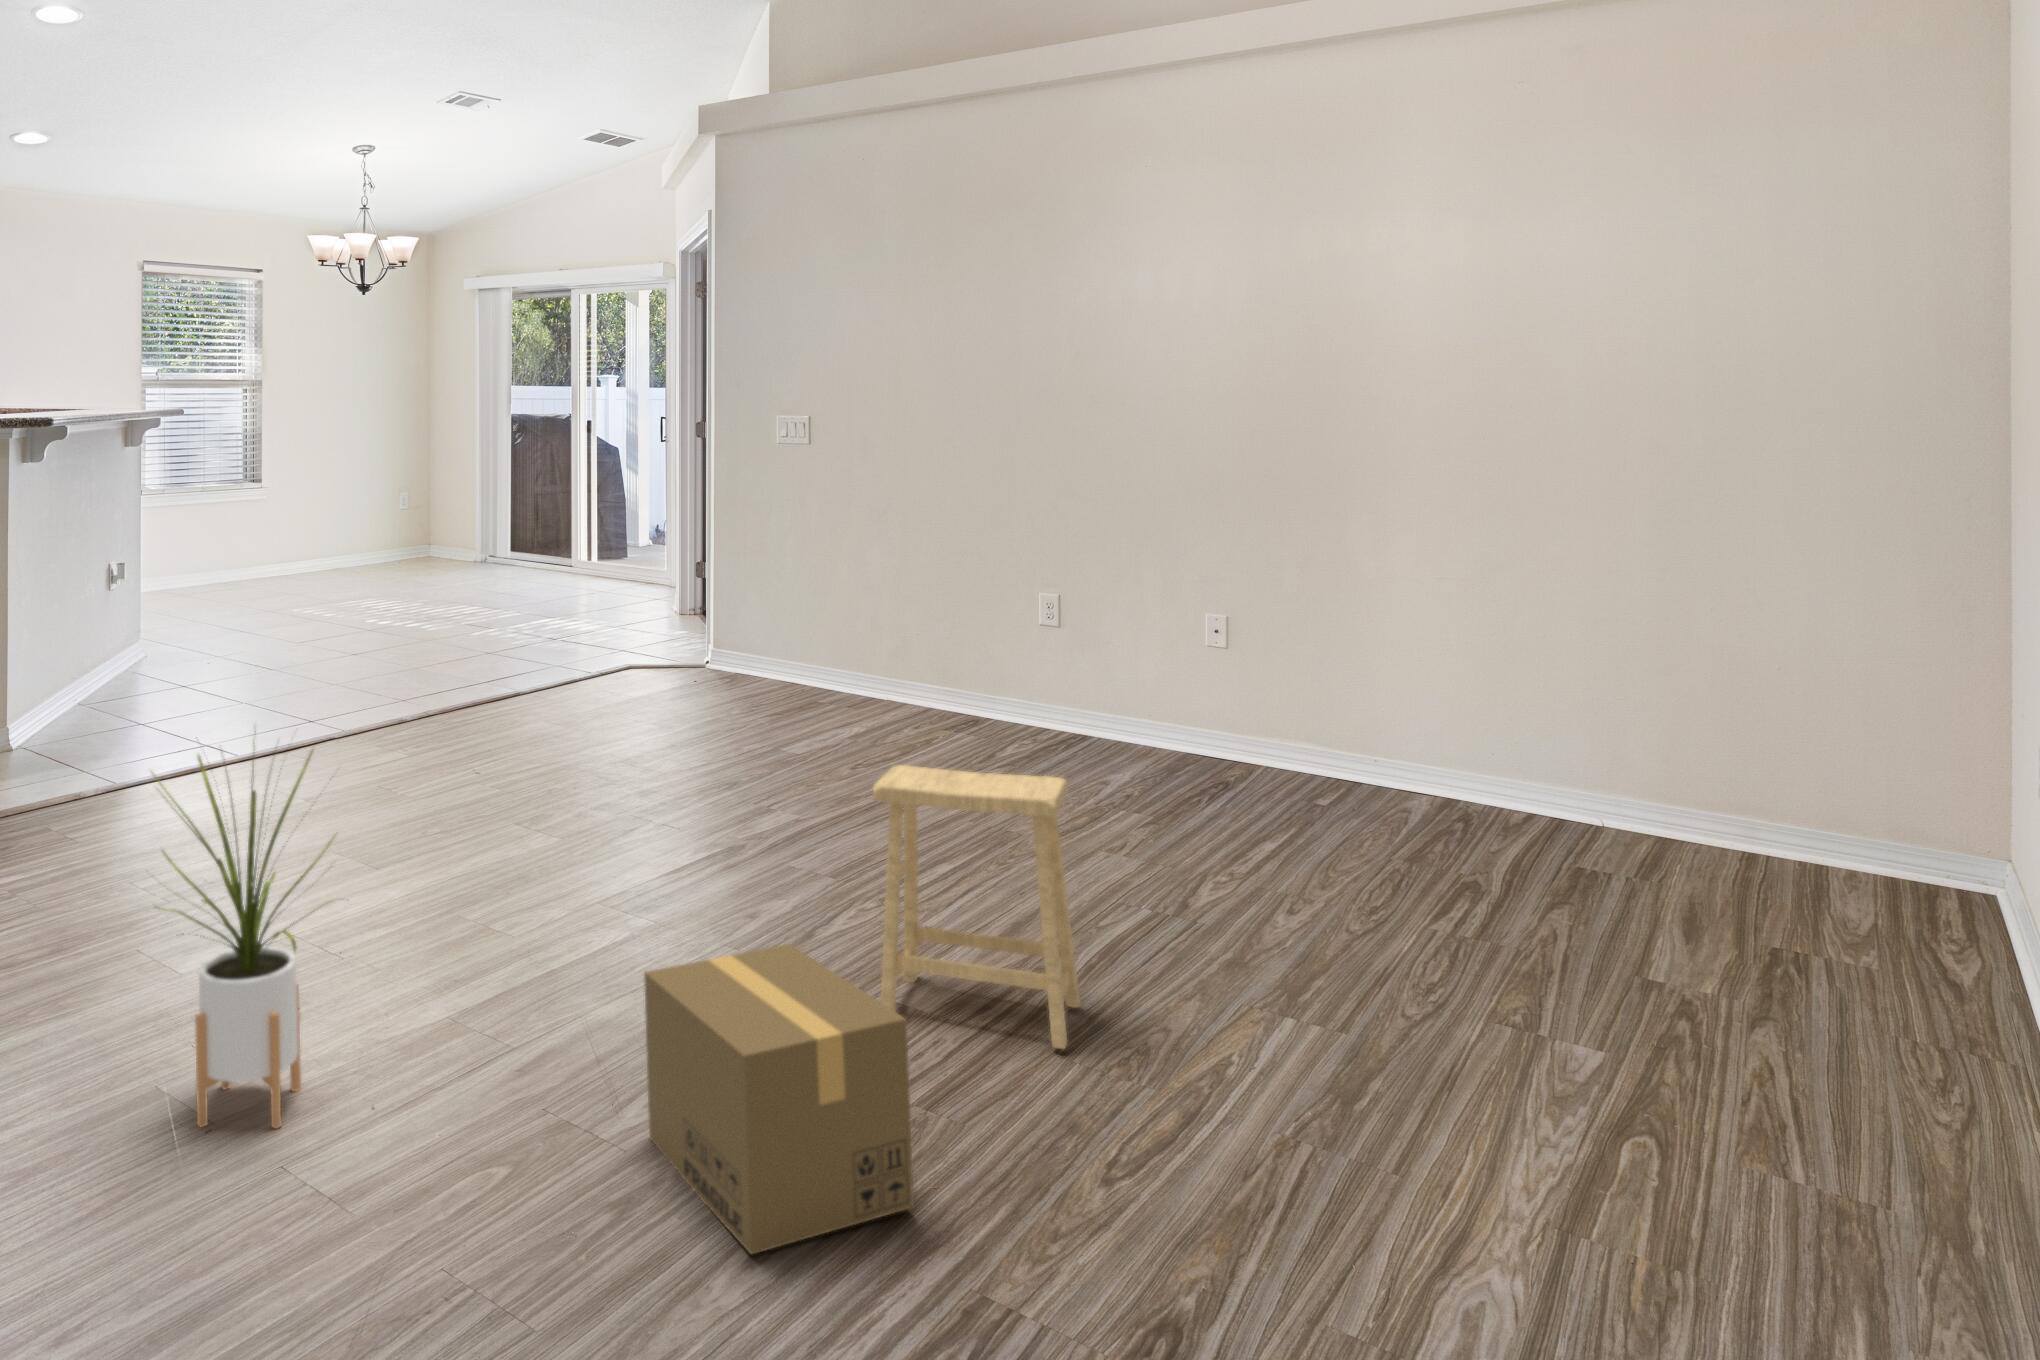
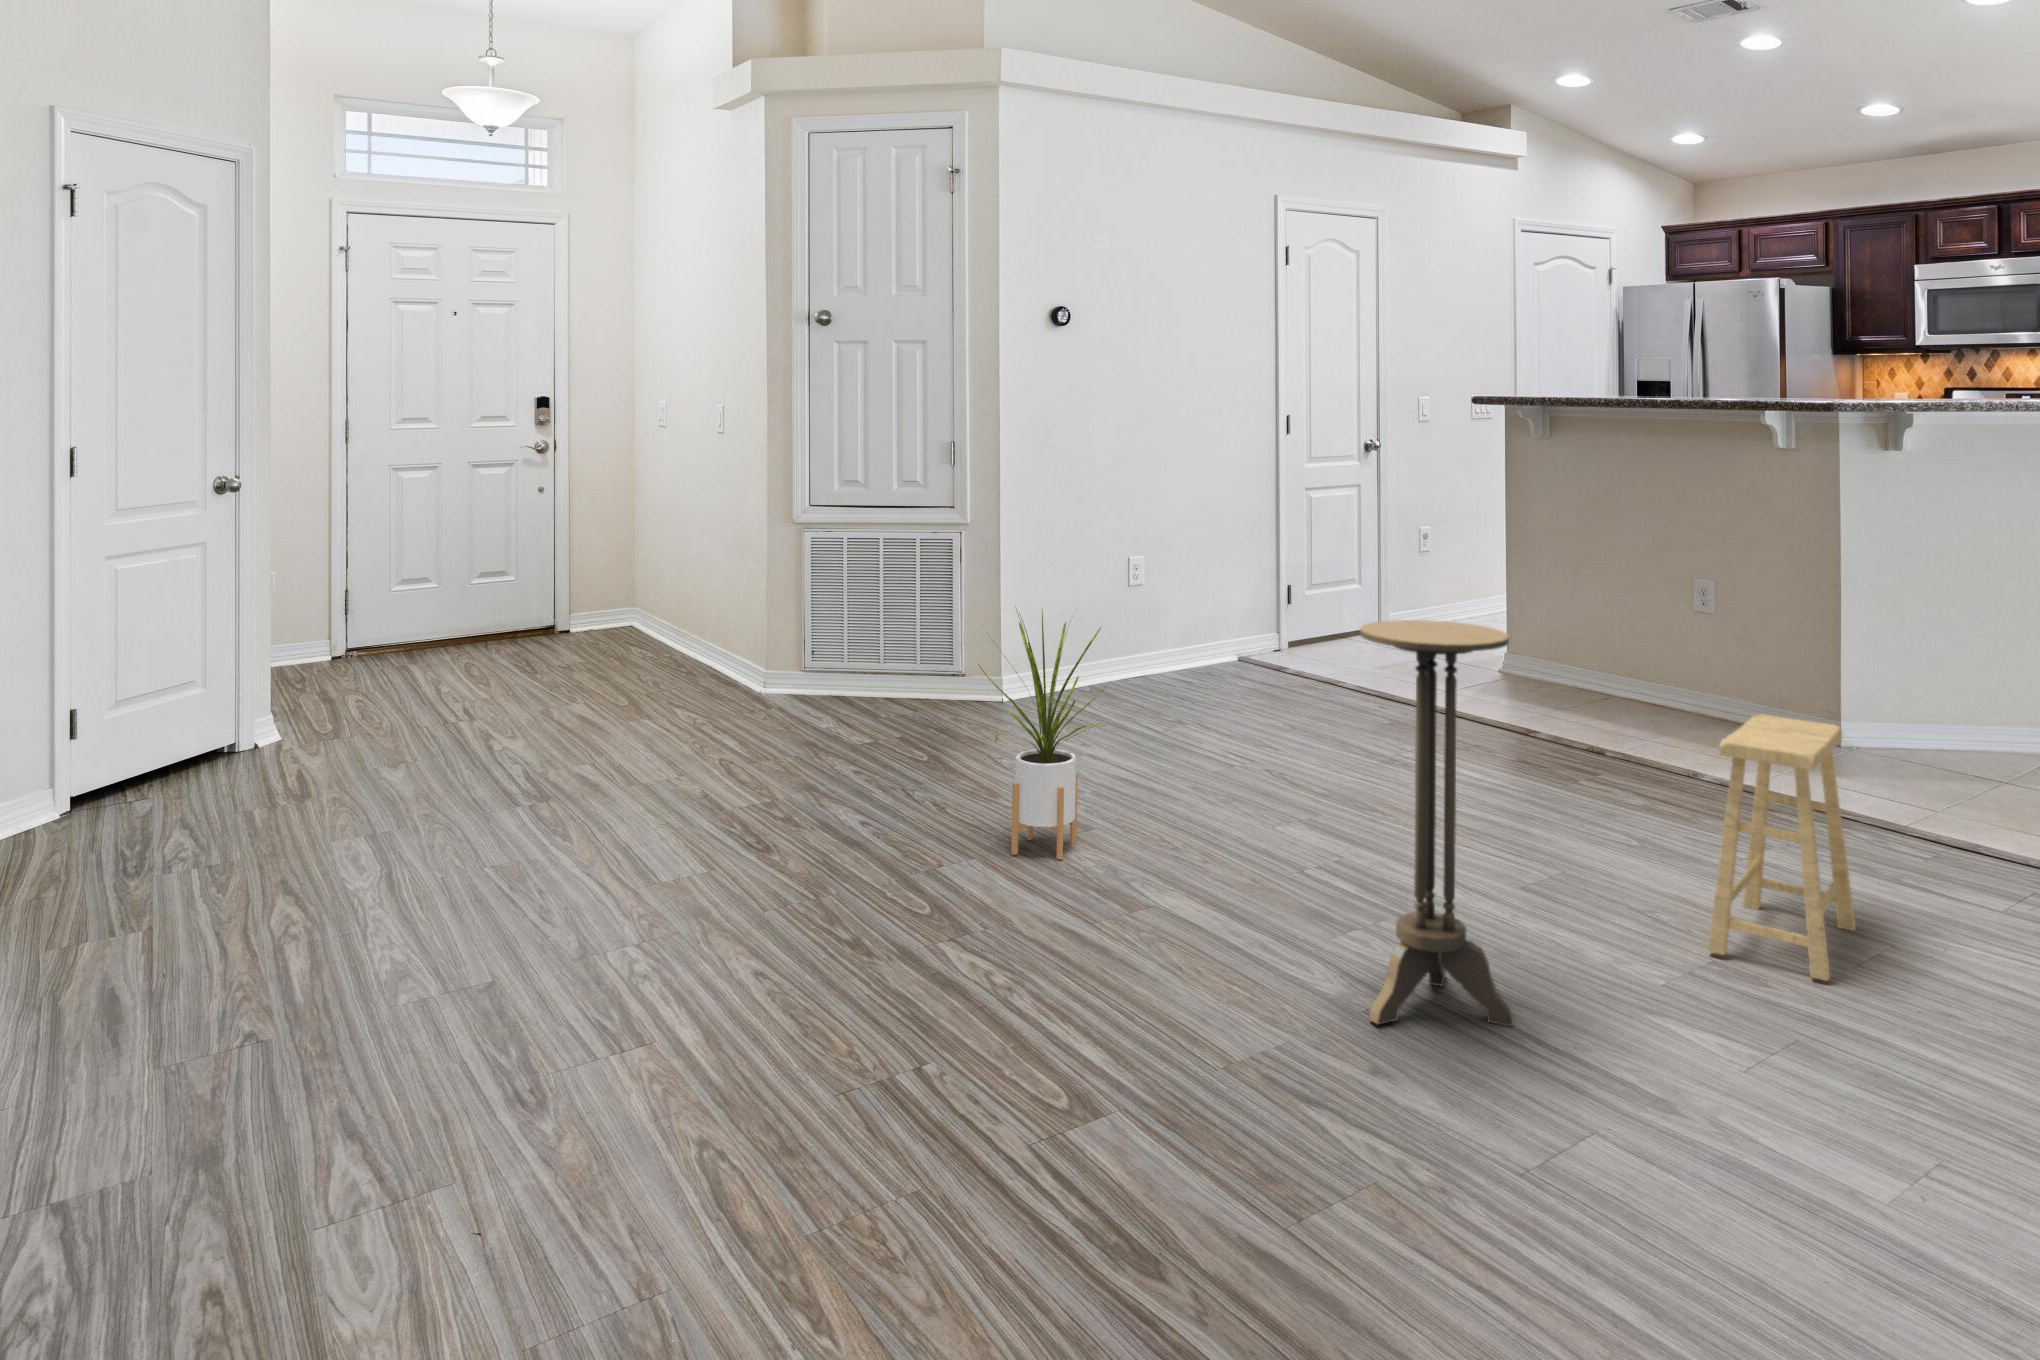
side table: none [580,584,699,917] -> present [1360,620,1514,1027]
footstool: present [873,765,1080,1049] -> present [1708,714,1856,981]
cardboard box: present [644,944,914,1254] -> none [745,833,930,1032]

